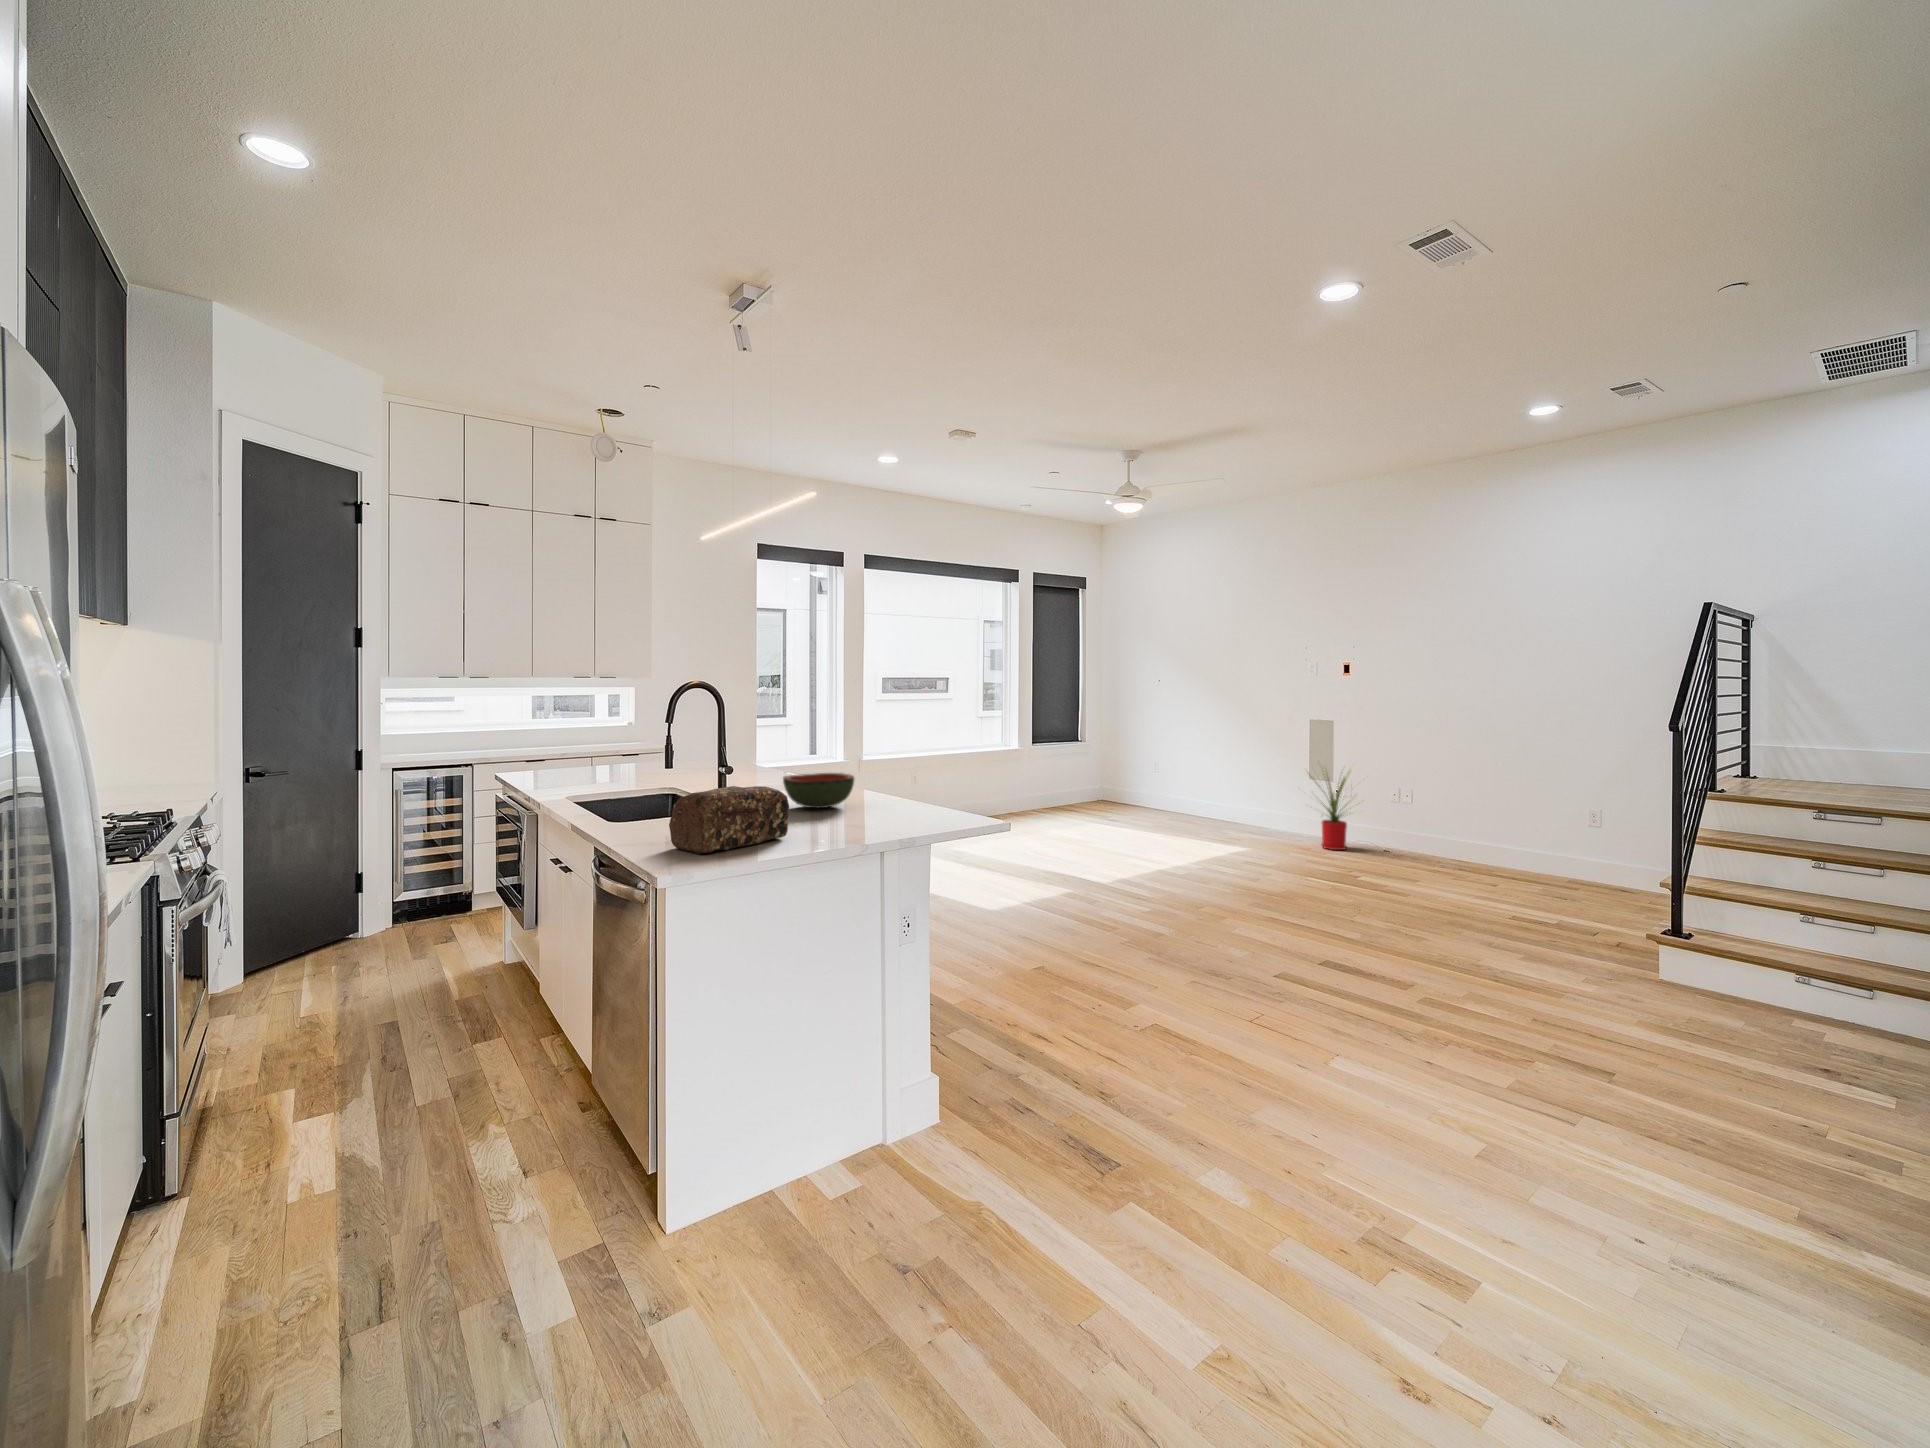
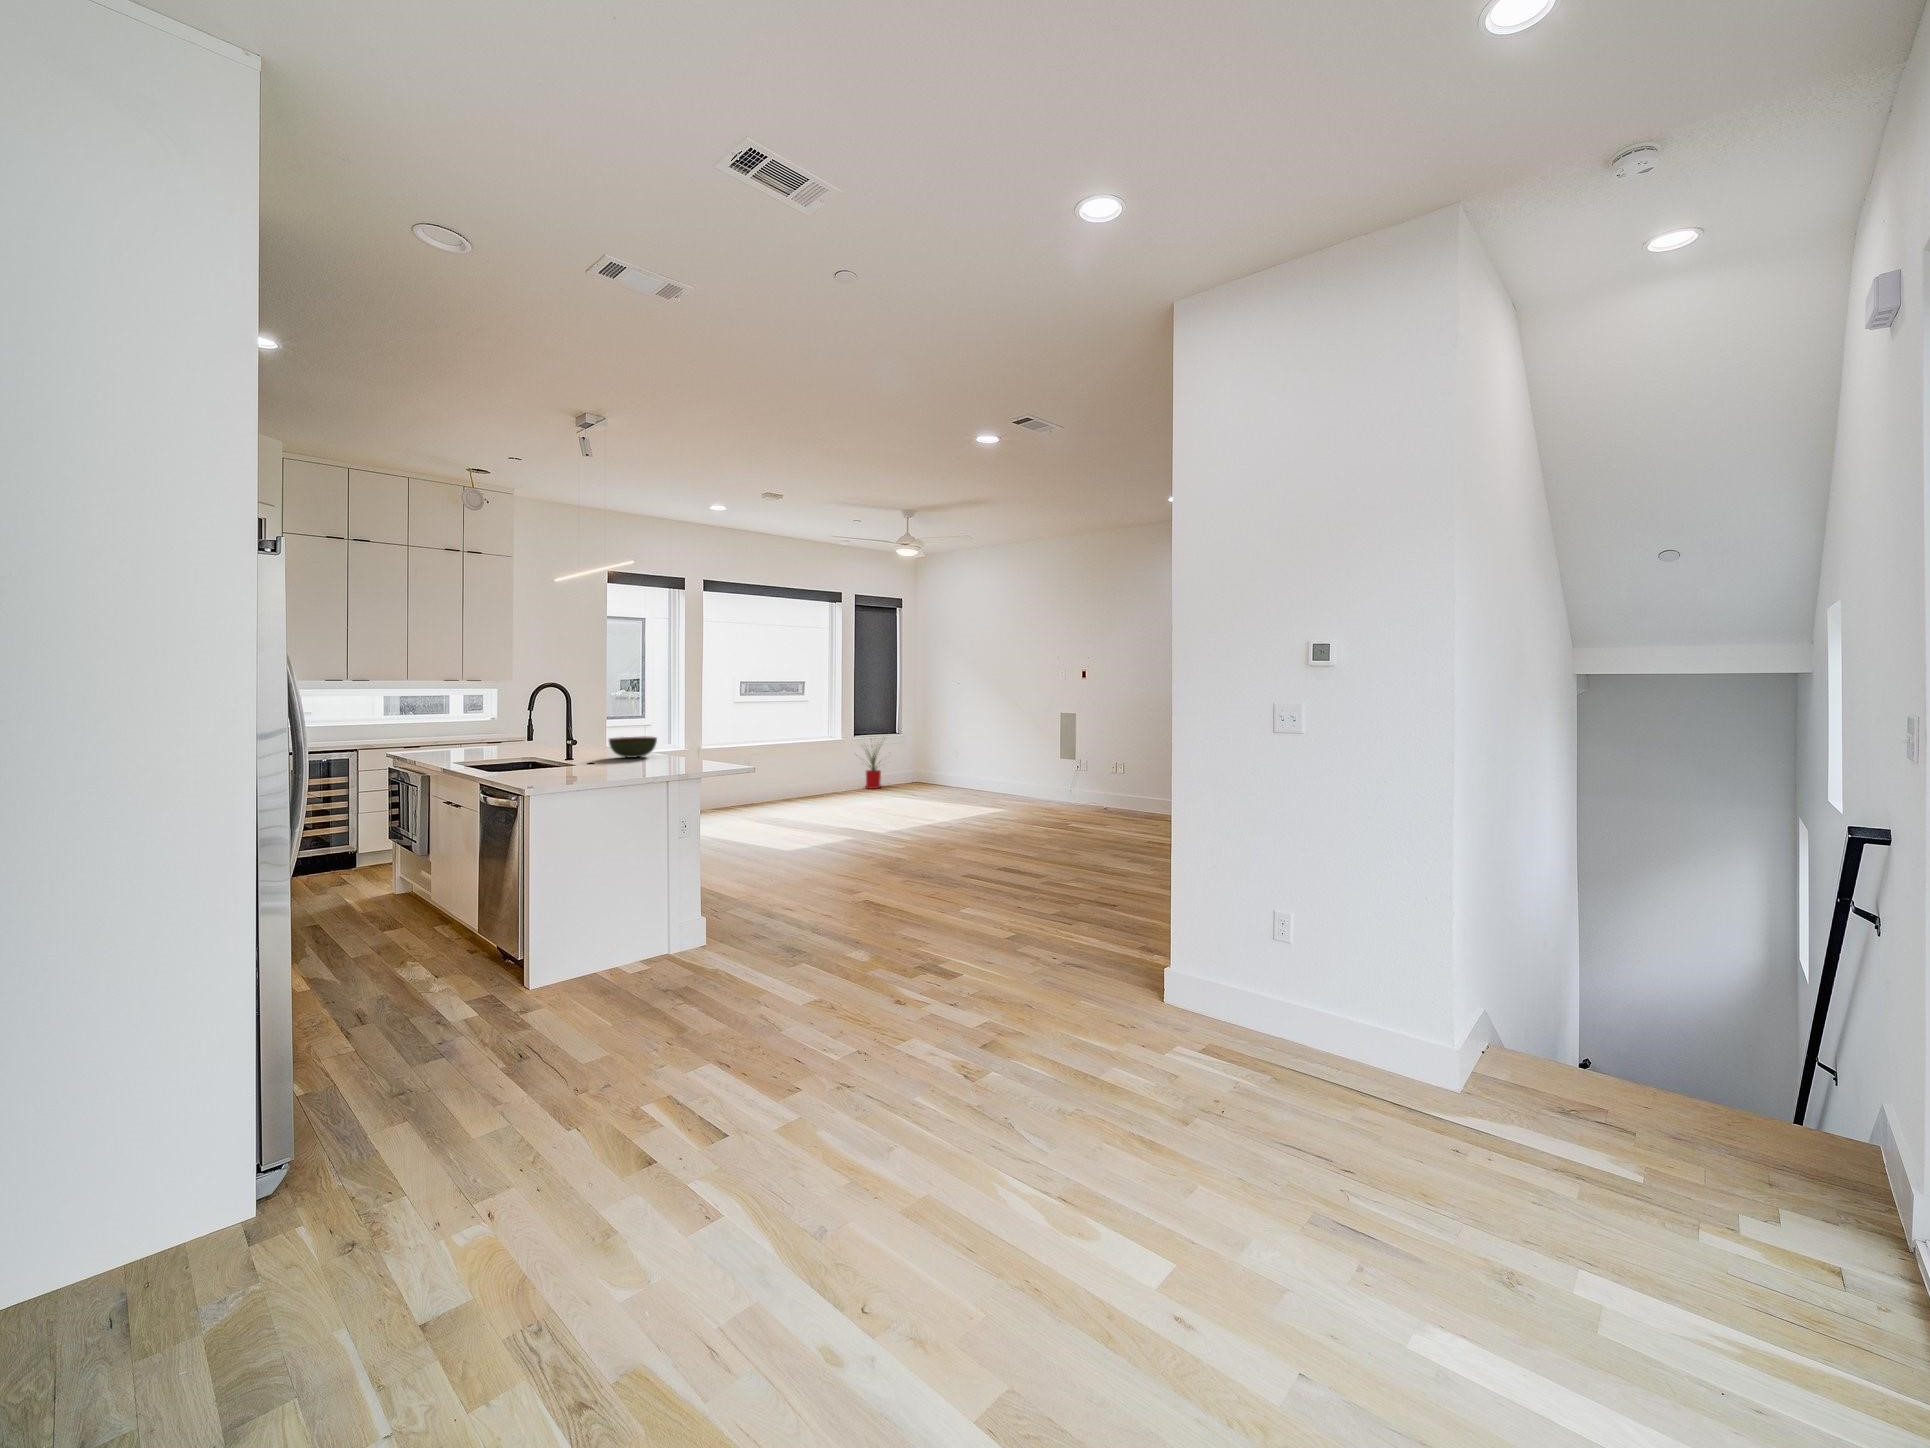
house plant: present [1307,769,1356,850] -> present [856,747,881,789]
bread loaf: present [669,786,789,854] -> none [529,738,606,774]

